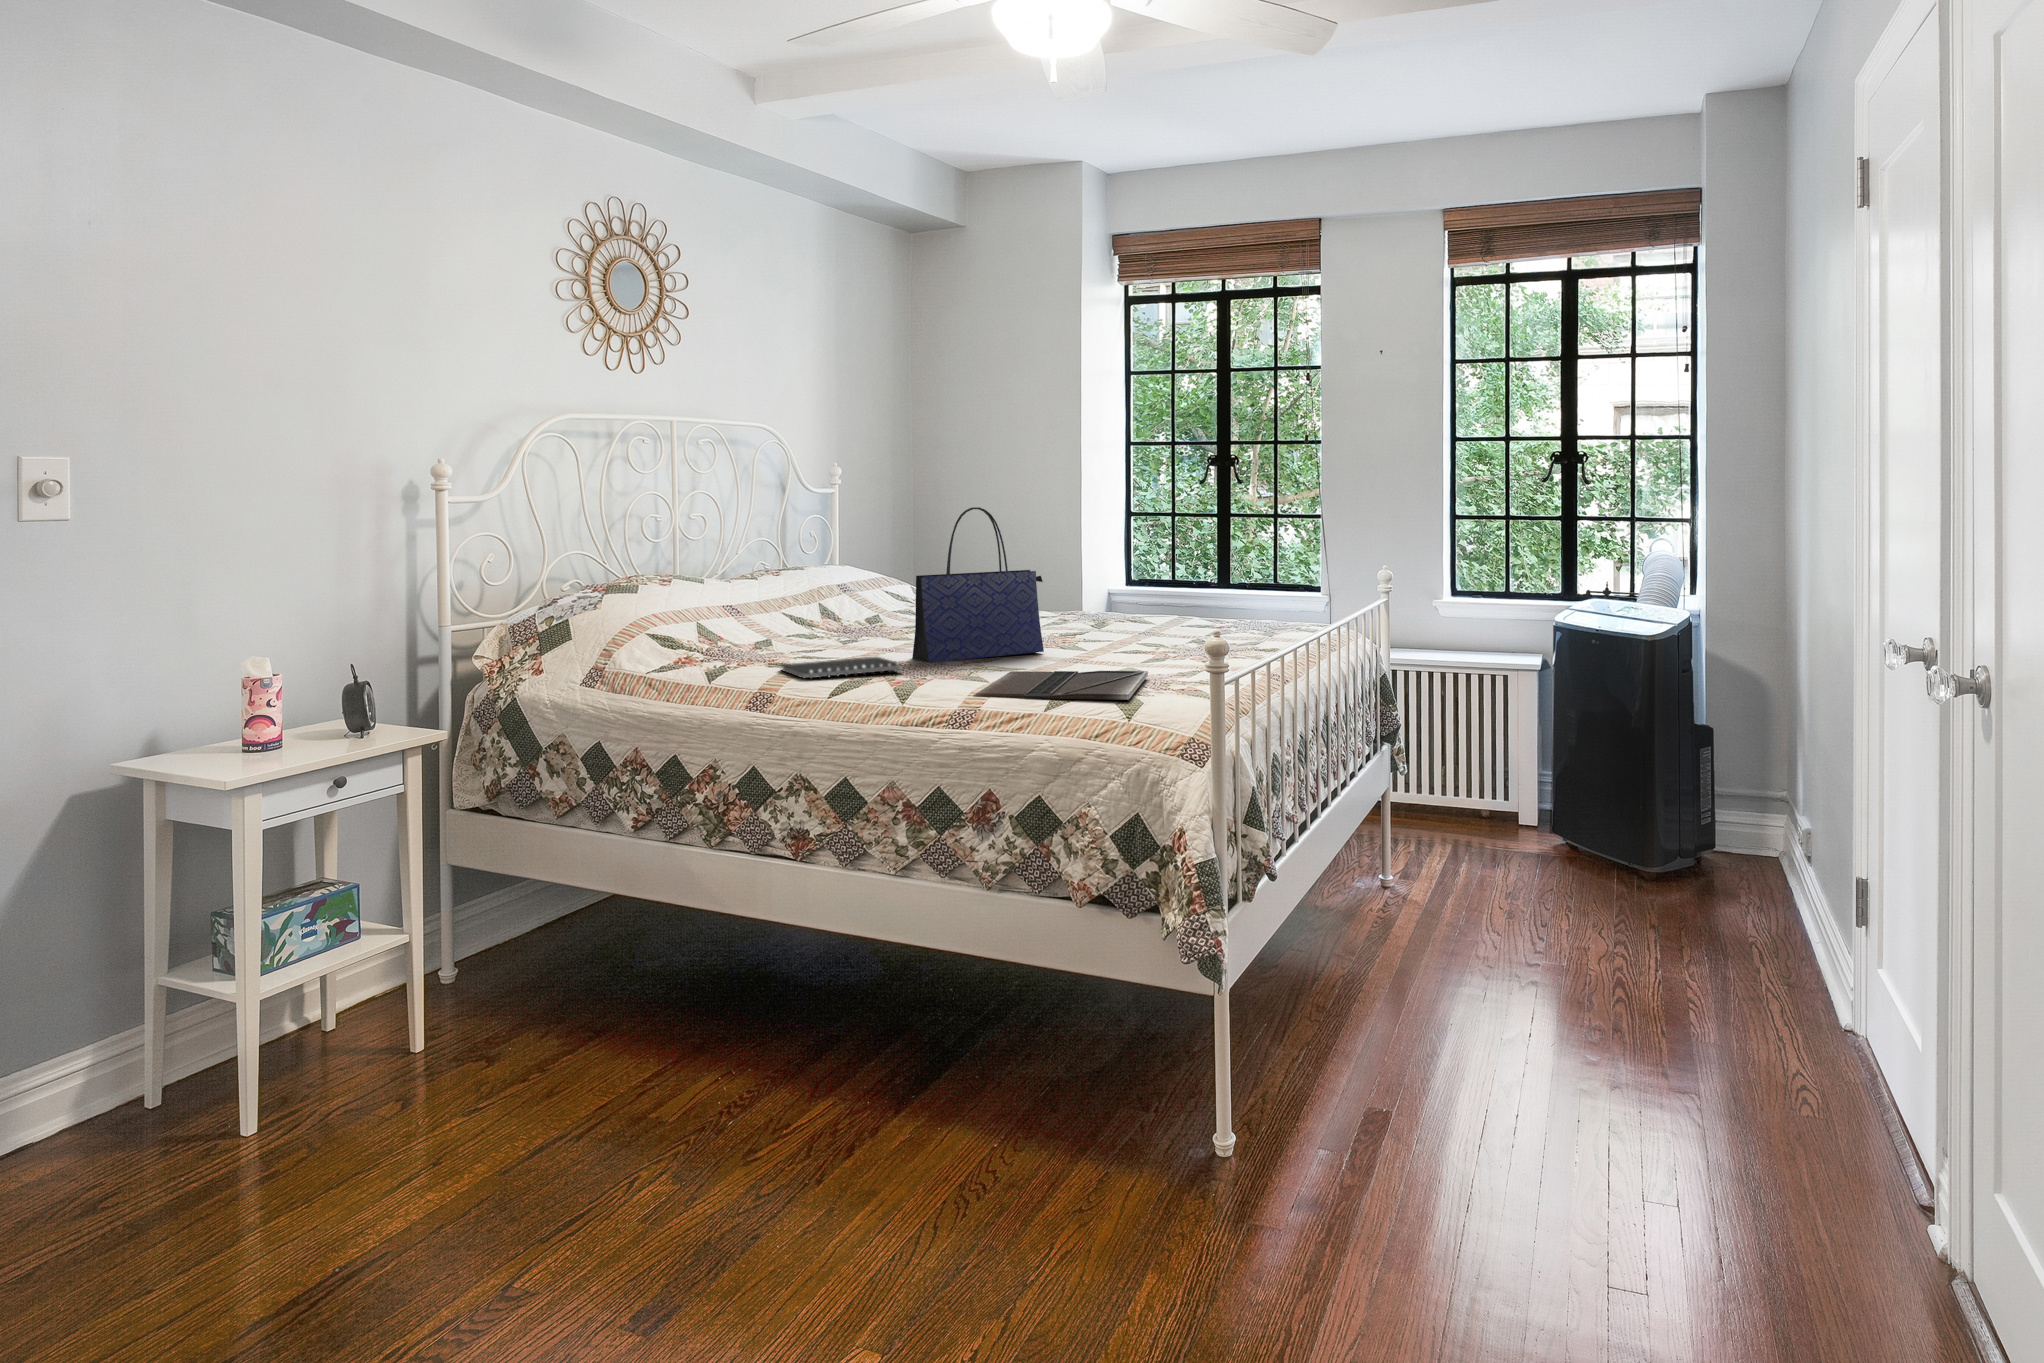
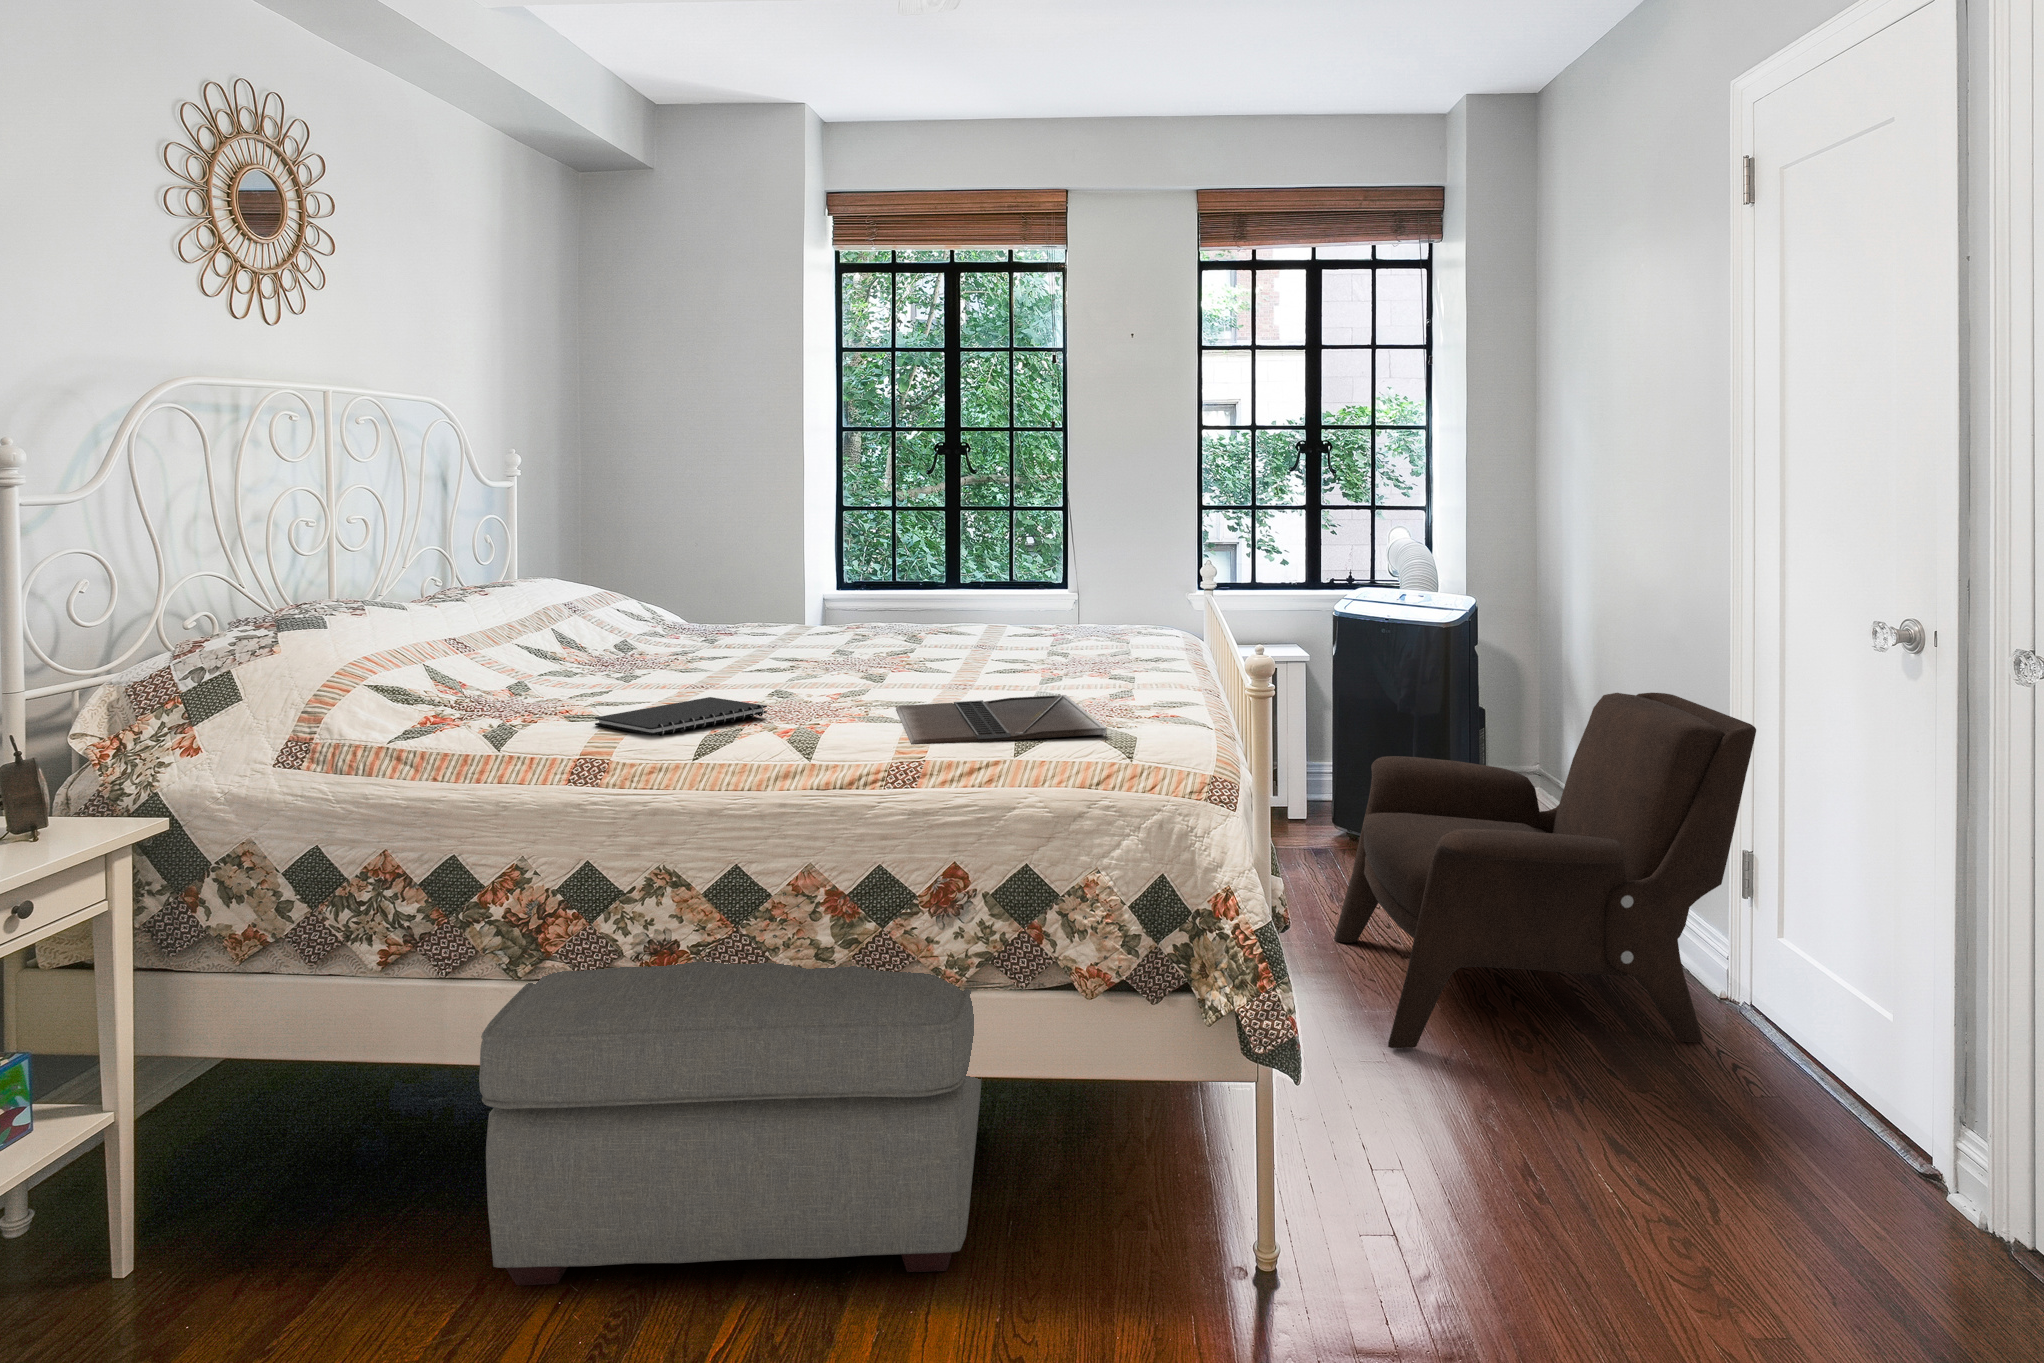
tote bag: present [912,507,1044,663] -> none [739,503,887,700]
armchair: none [1441,708,1839,1052] -> present [1334,693,1756,1048]
ottoman: none [662,817,1063,1102] -> present [479,962,981,1285]

